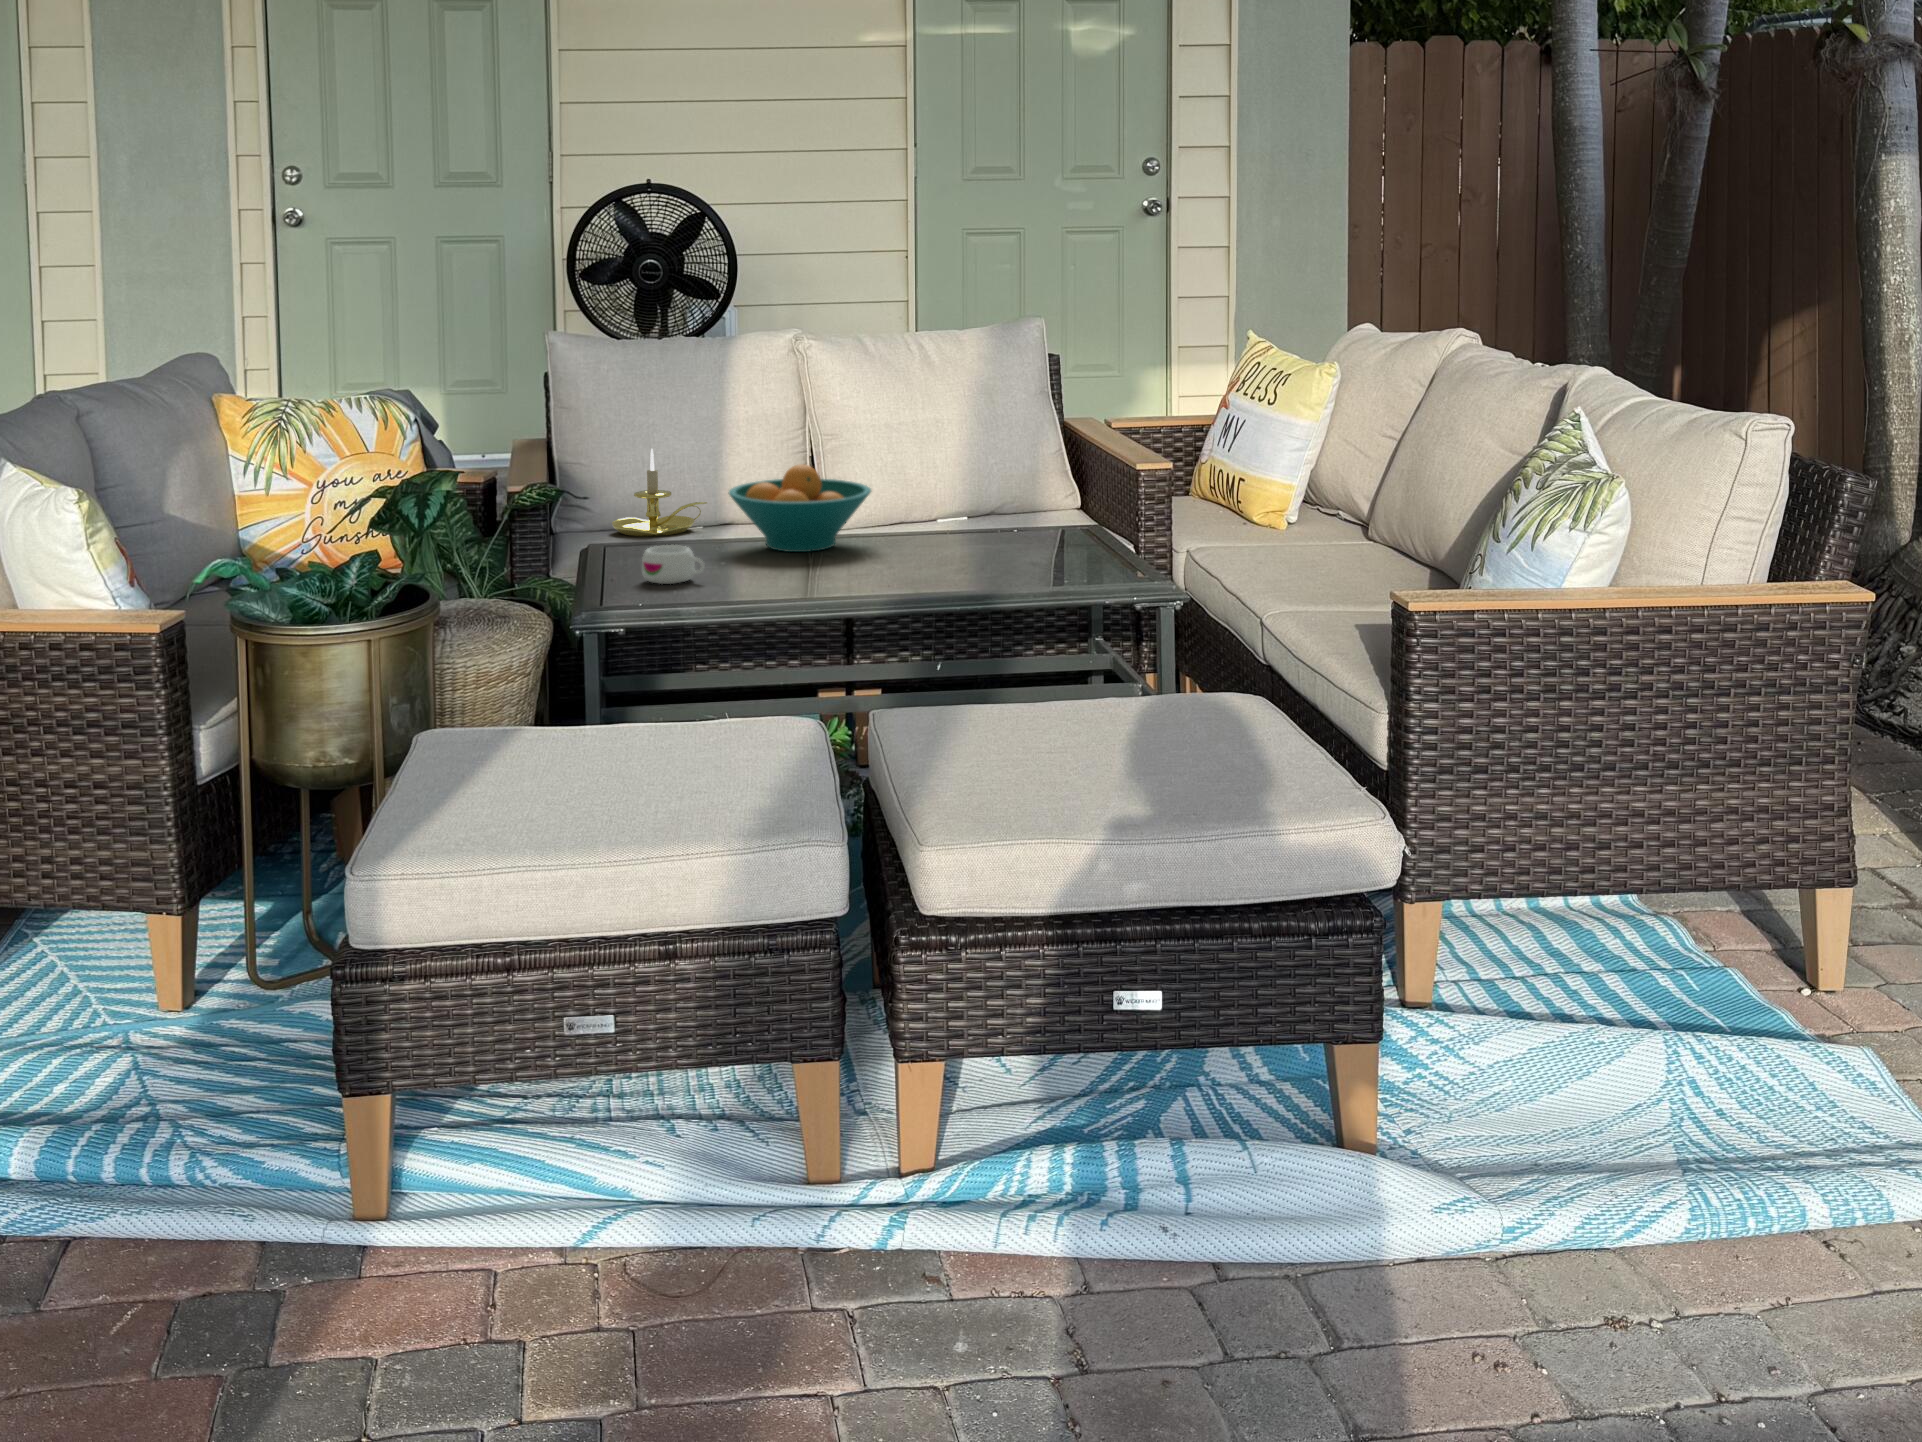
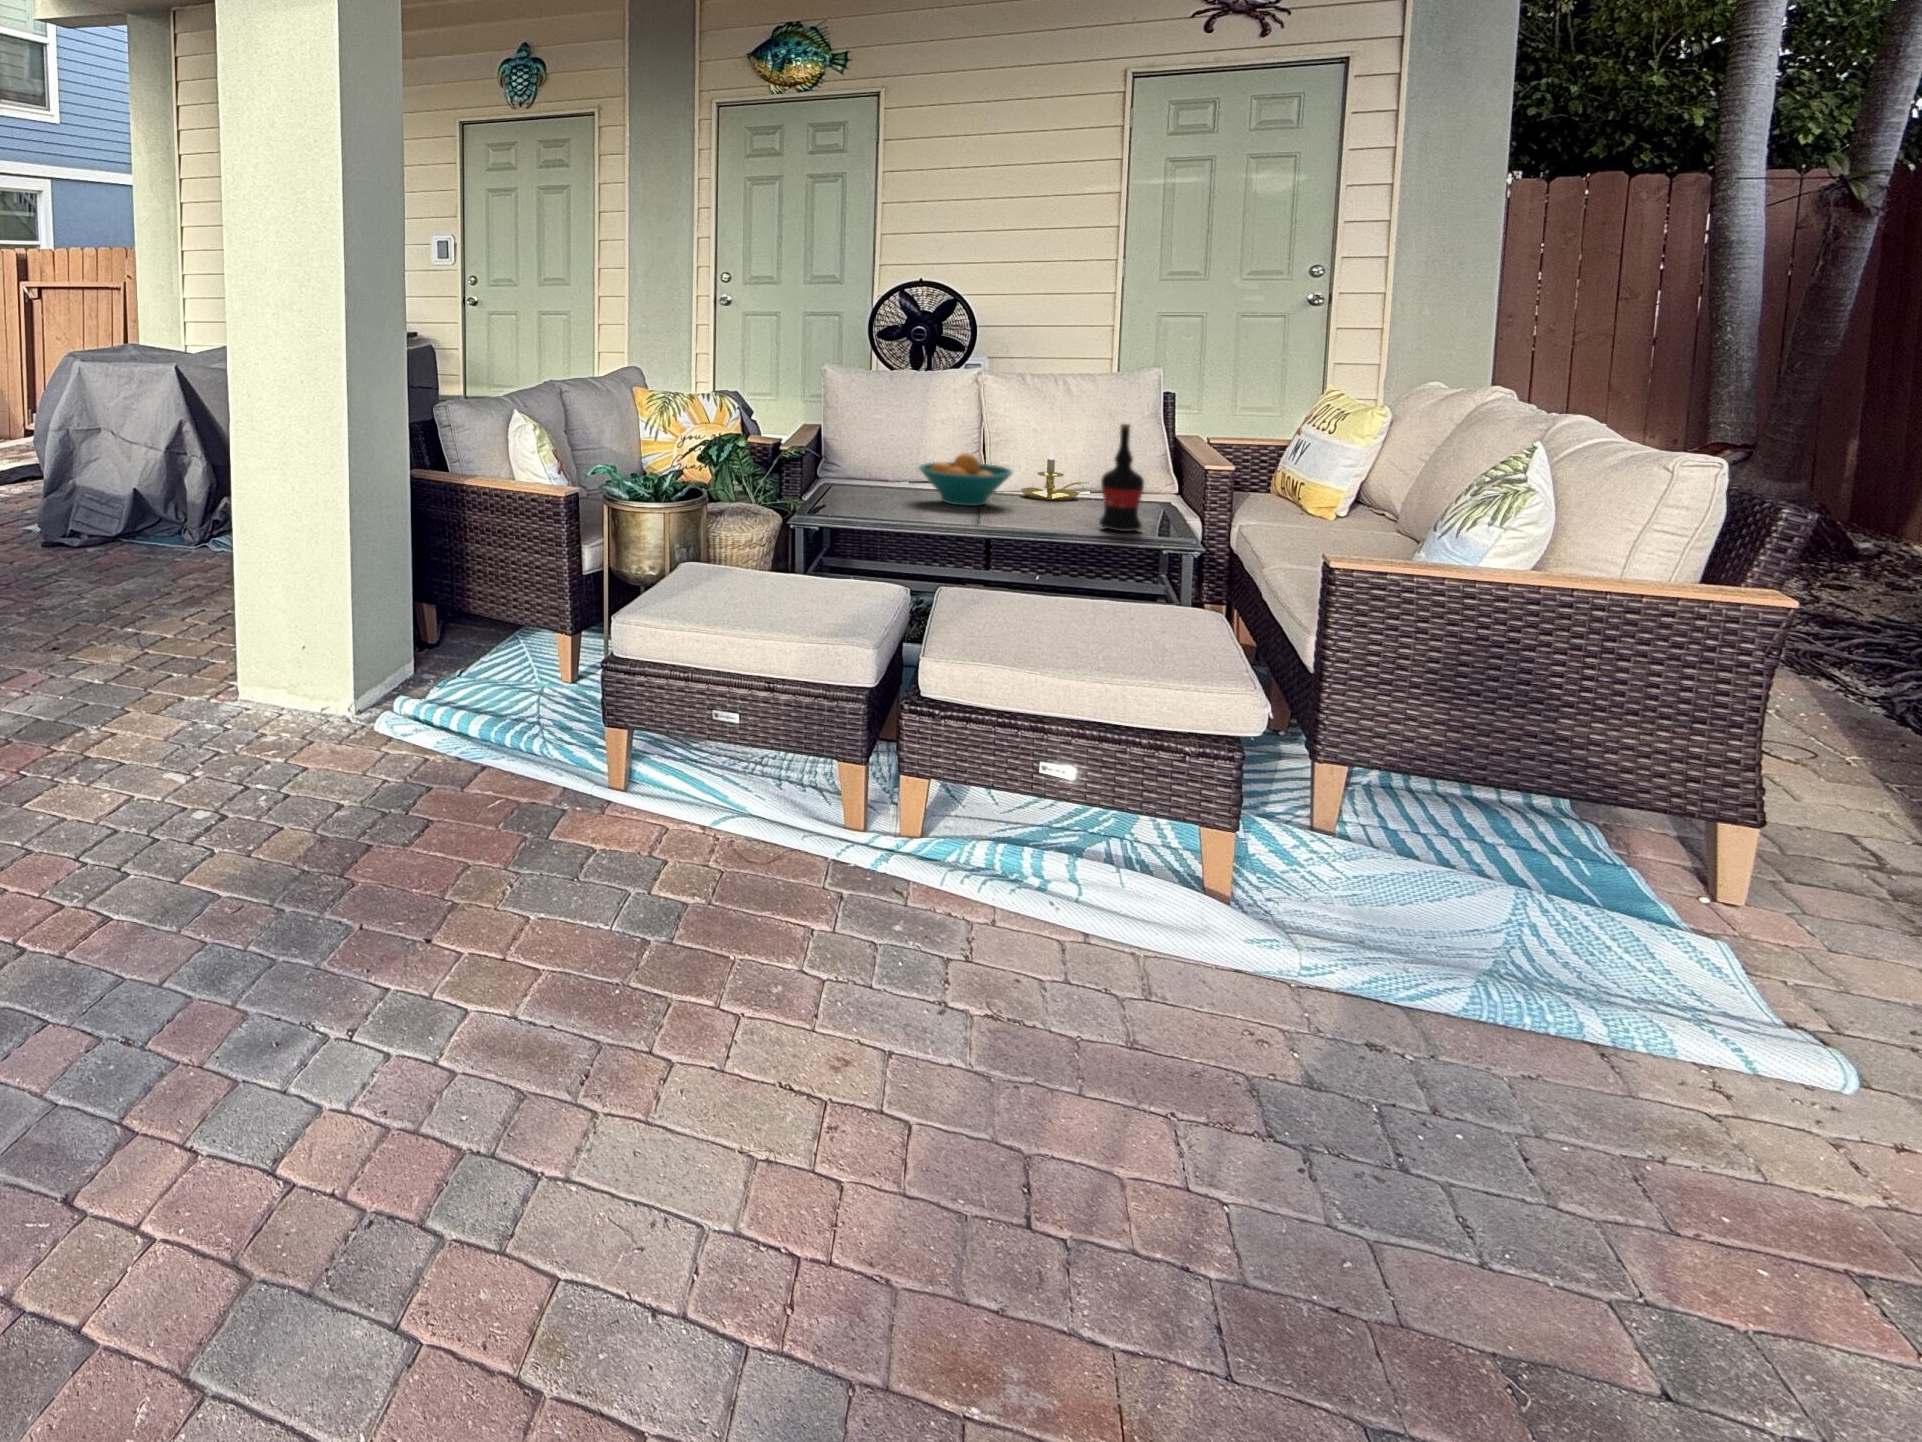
wine bottle: none [1018,403,1076,571] -> present [1100,424,1144,531]
candle holder: present [612,449,707,536] -> present [1021,446,1087,501]
mug: present [642,545,705,584] -> none [850,491,887,513]

